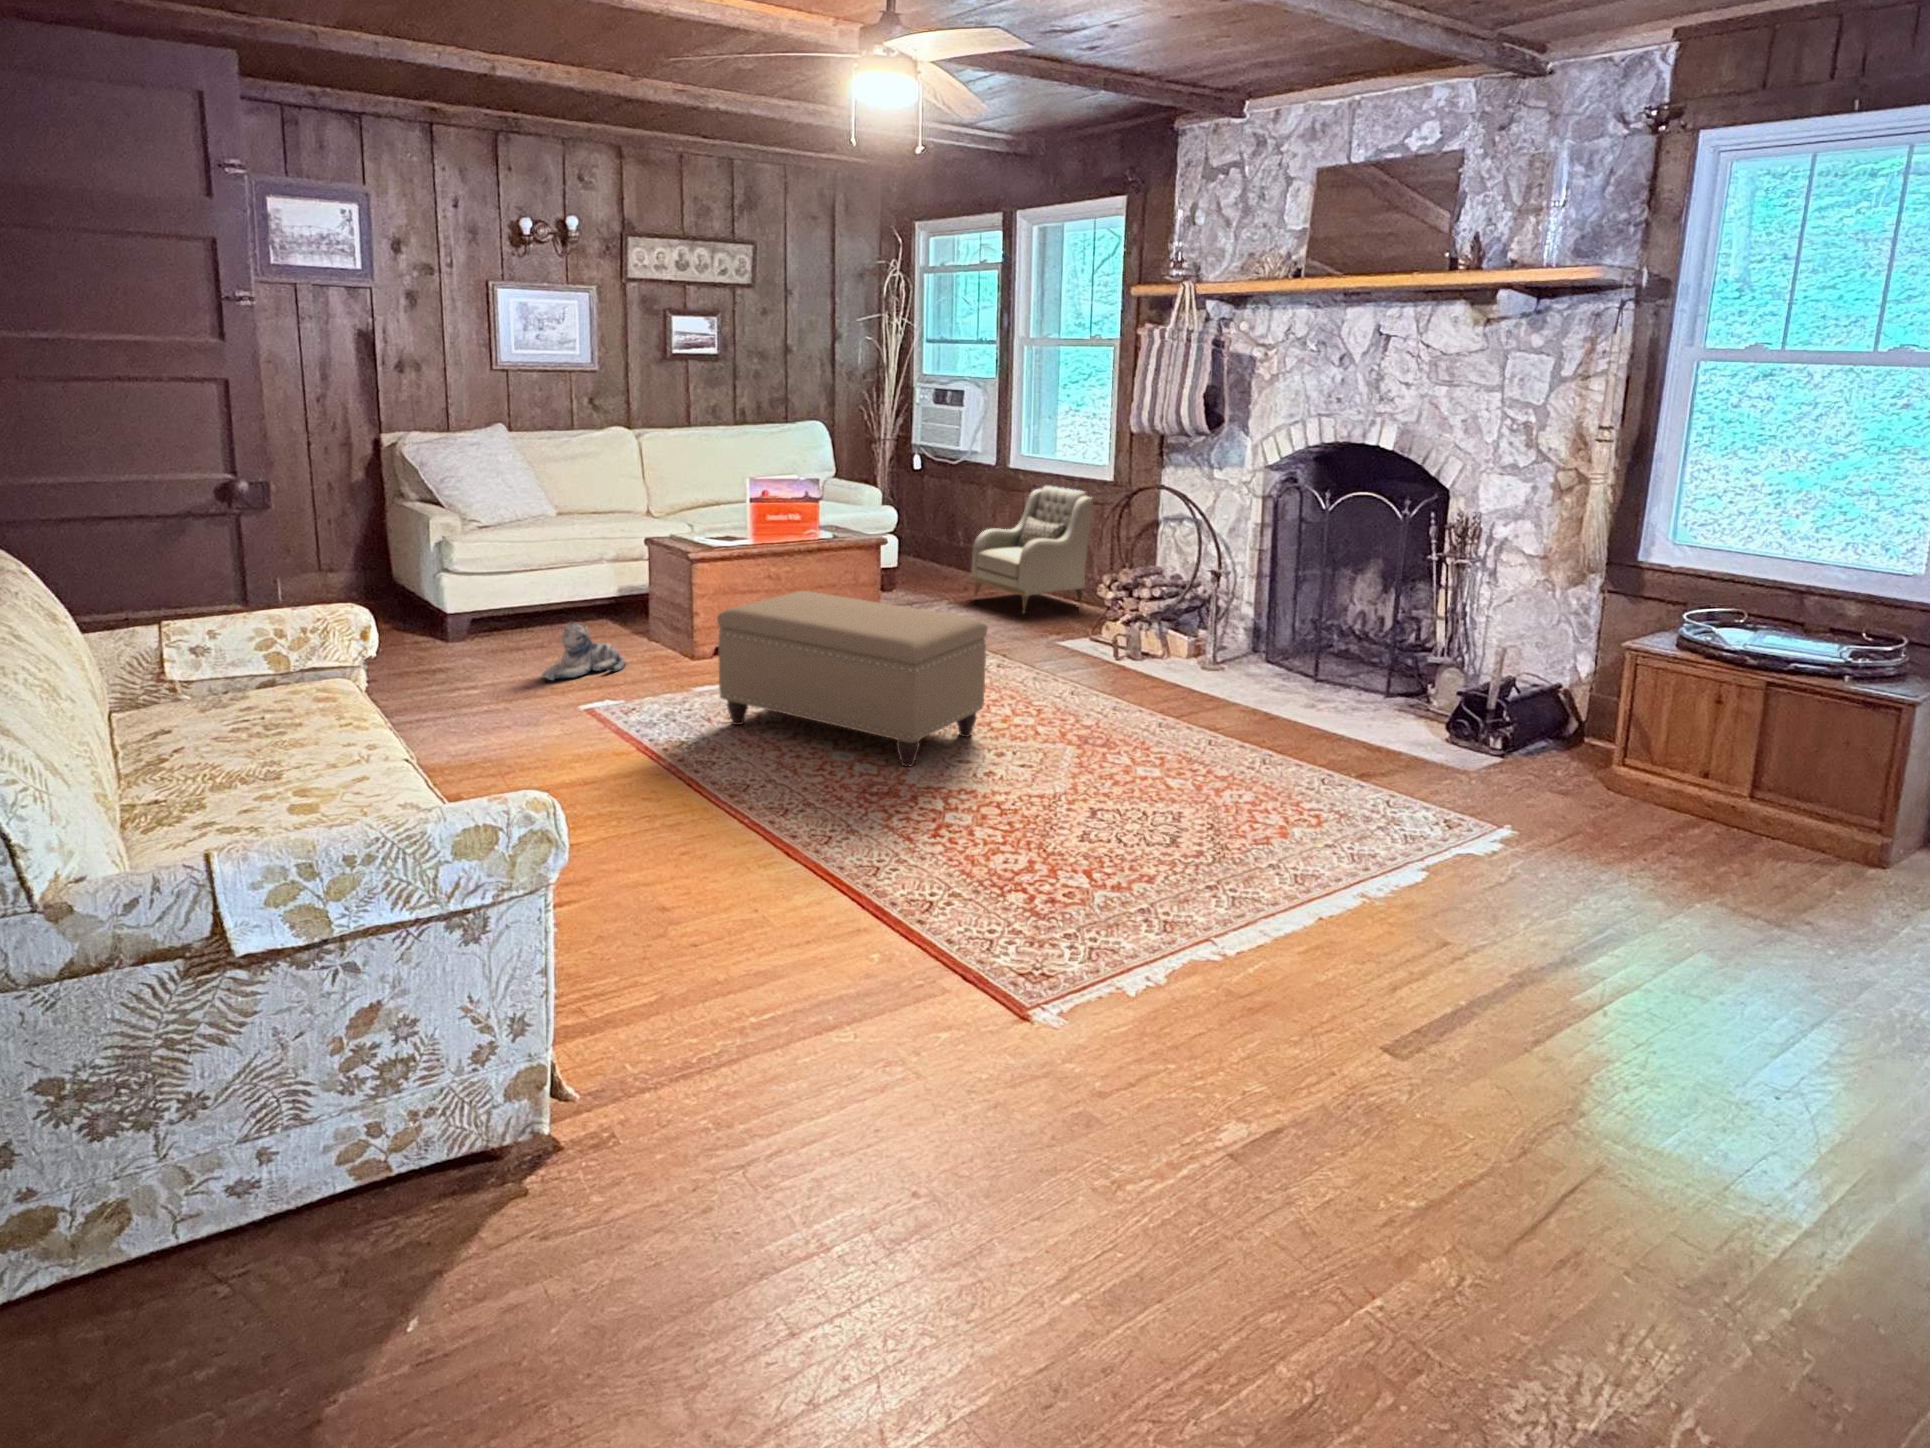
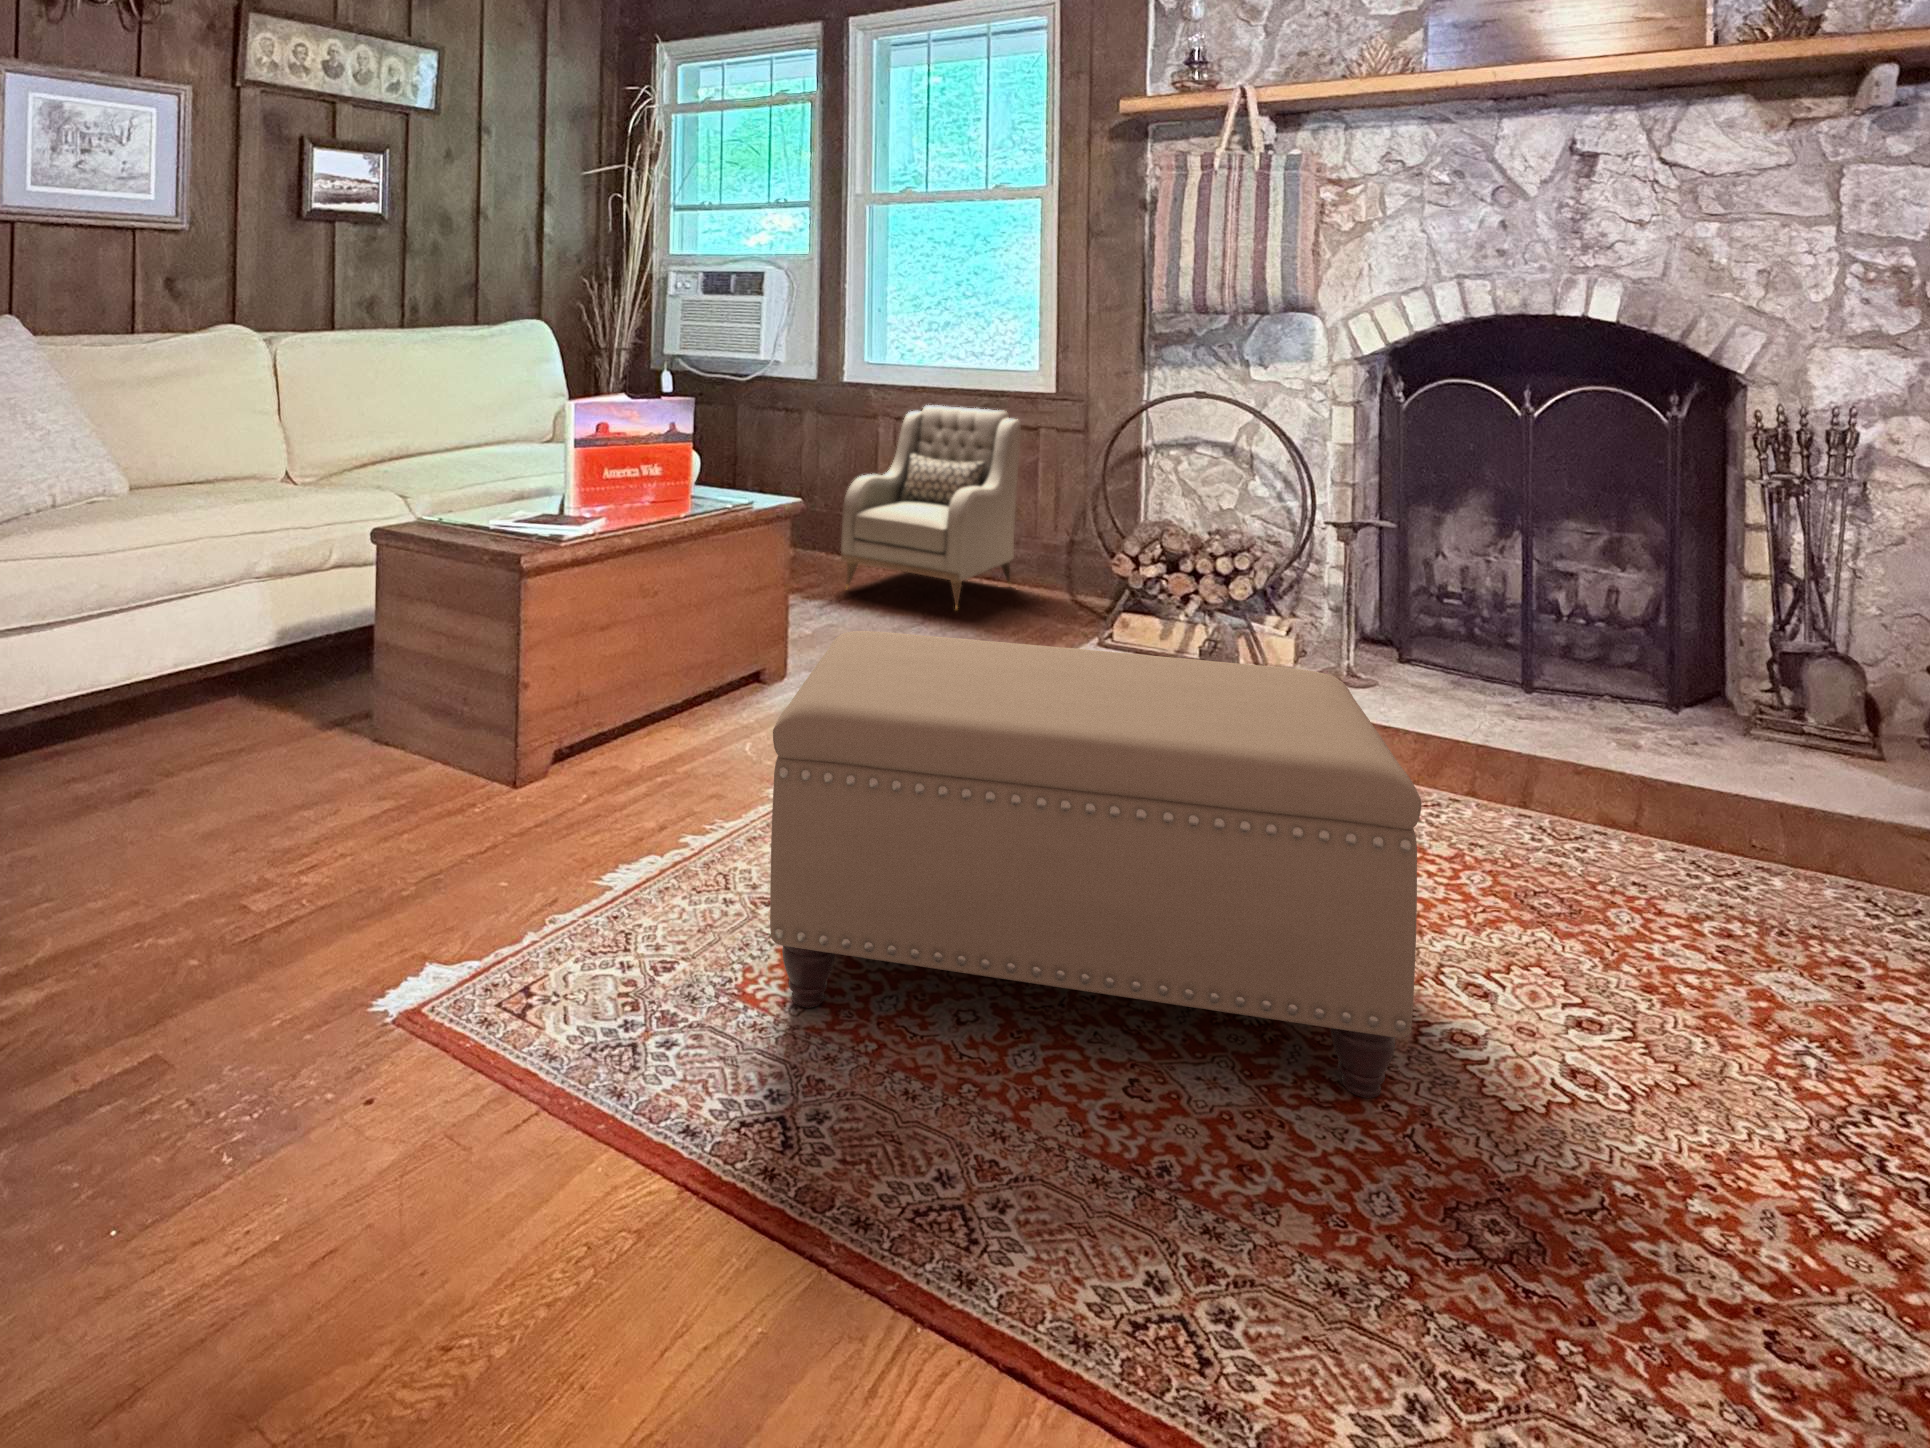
plush toy: present [541,622,626,681] -> none [190,749,374,917]

